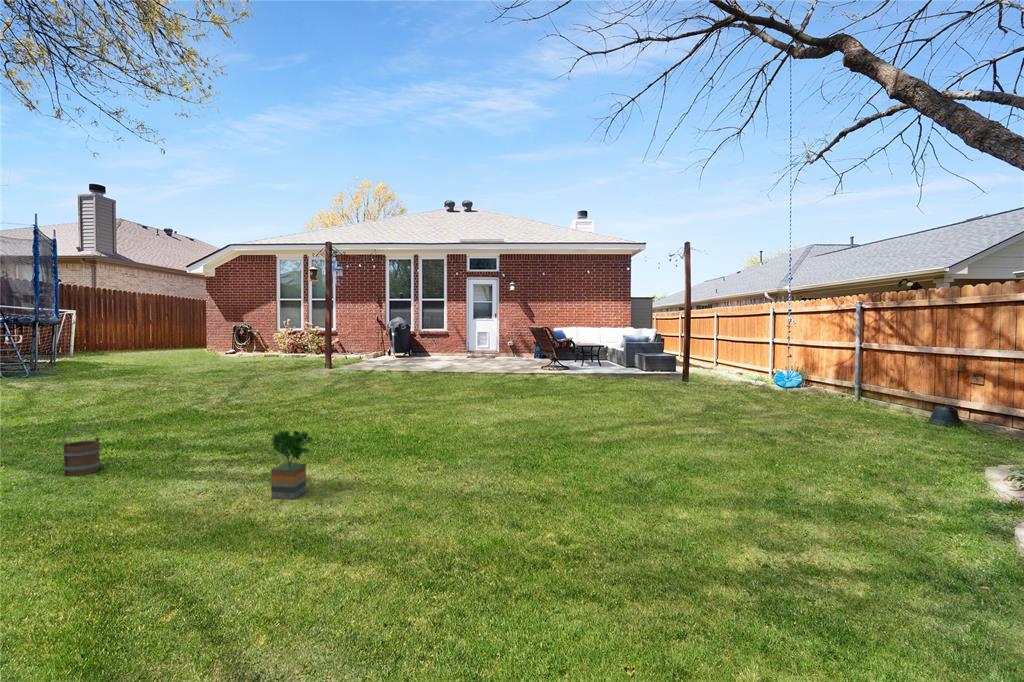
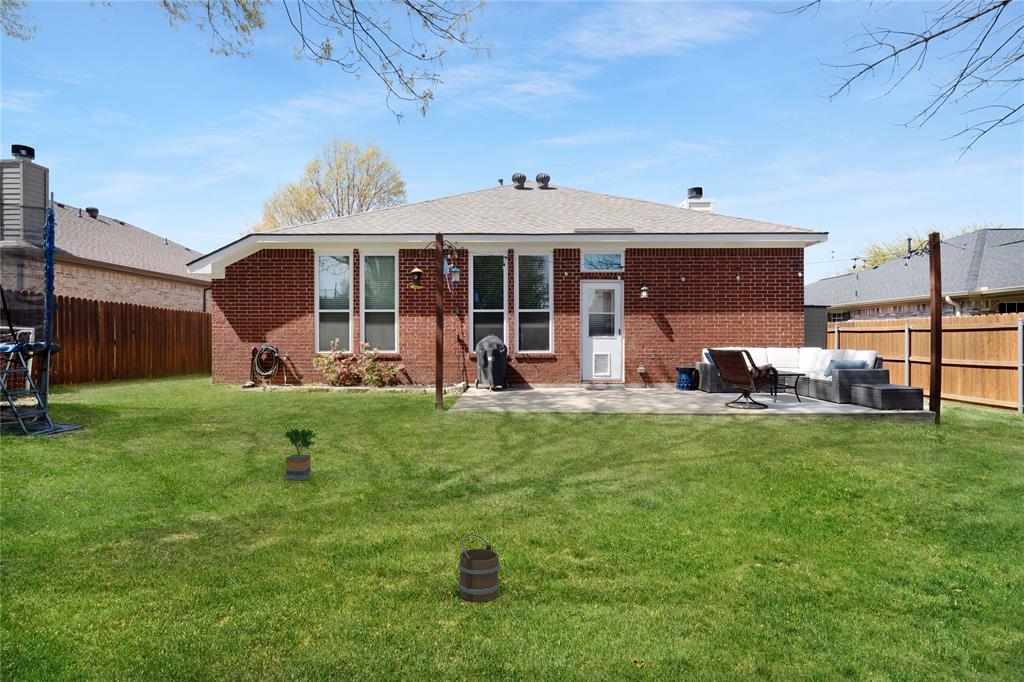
potted tree: present [271,430,313,499] -> present [285,429,316,480]

